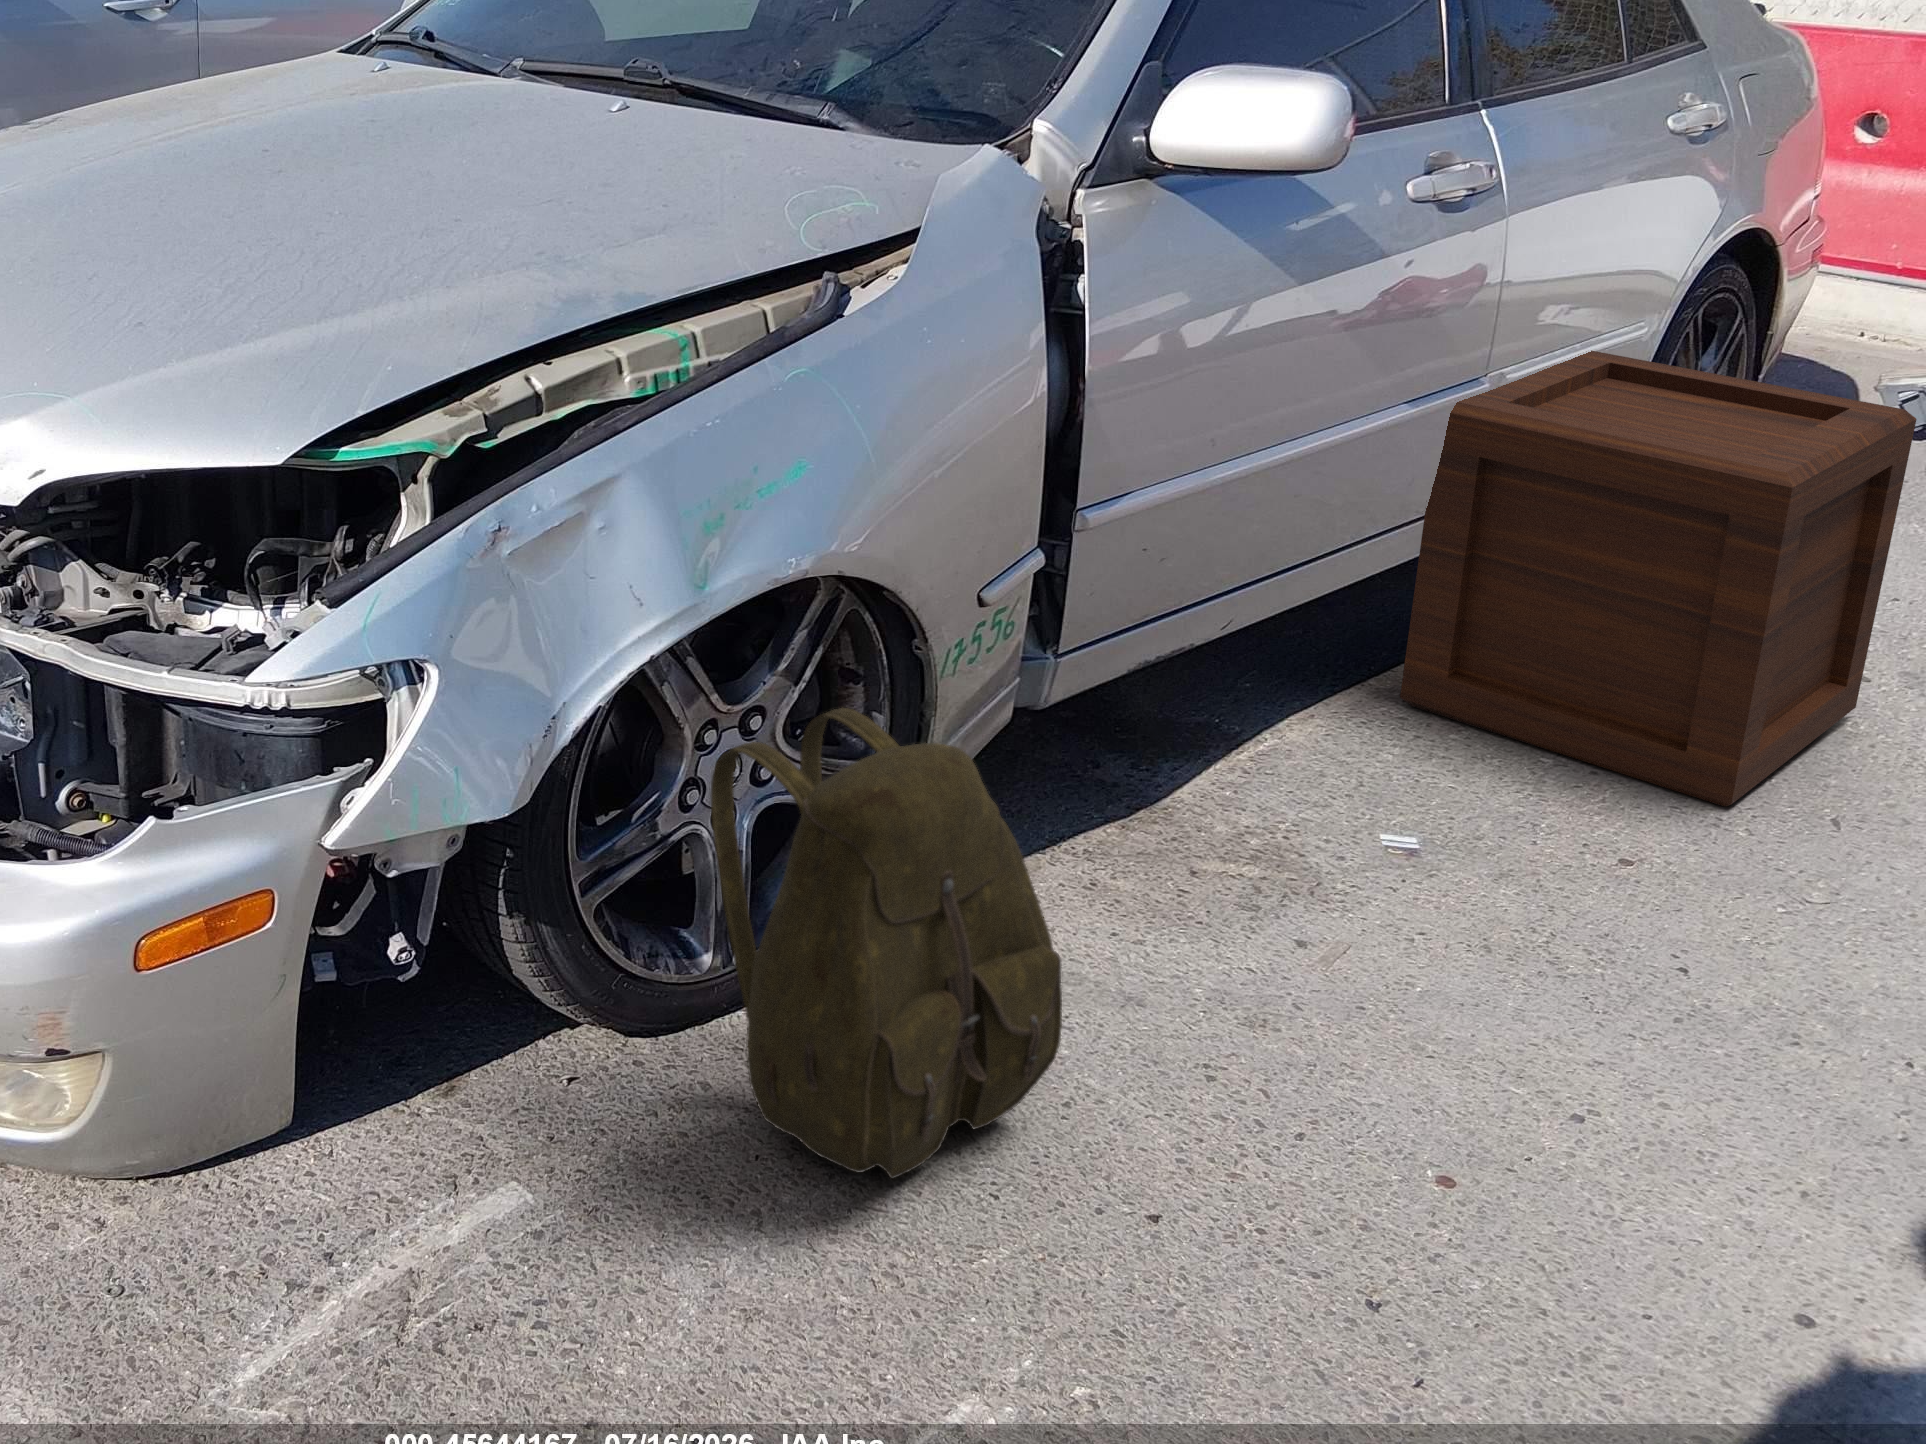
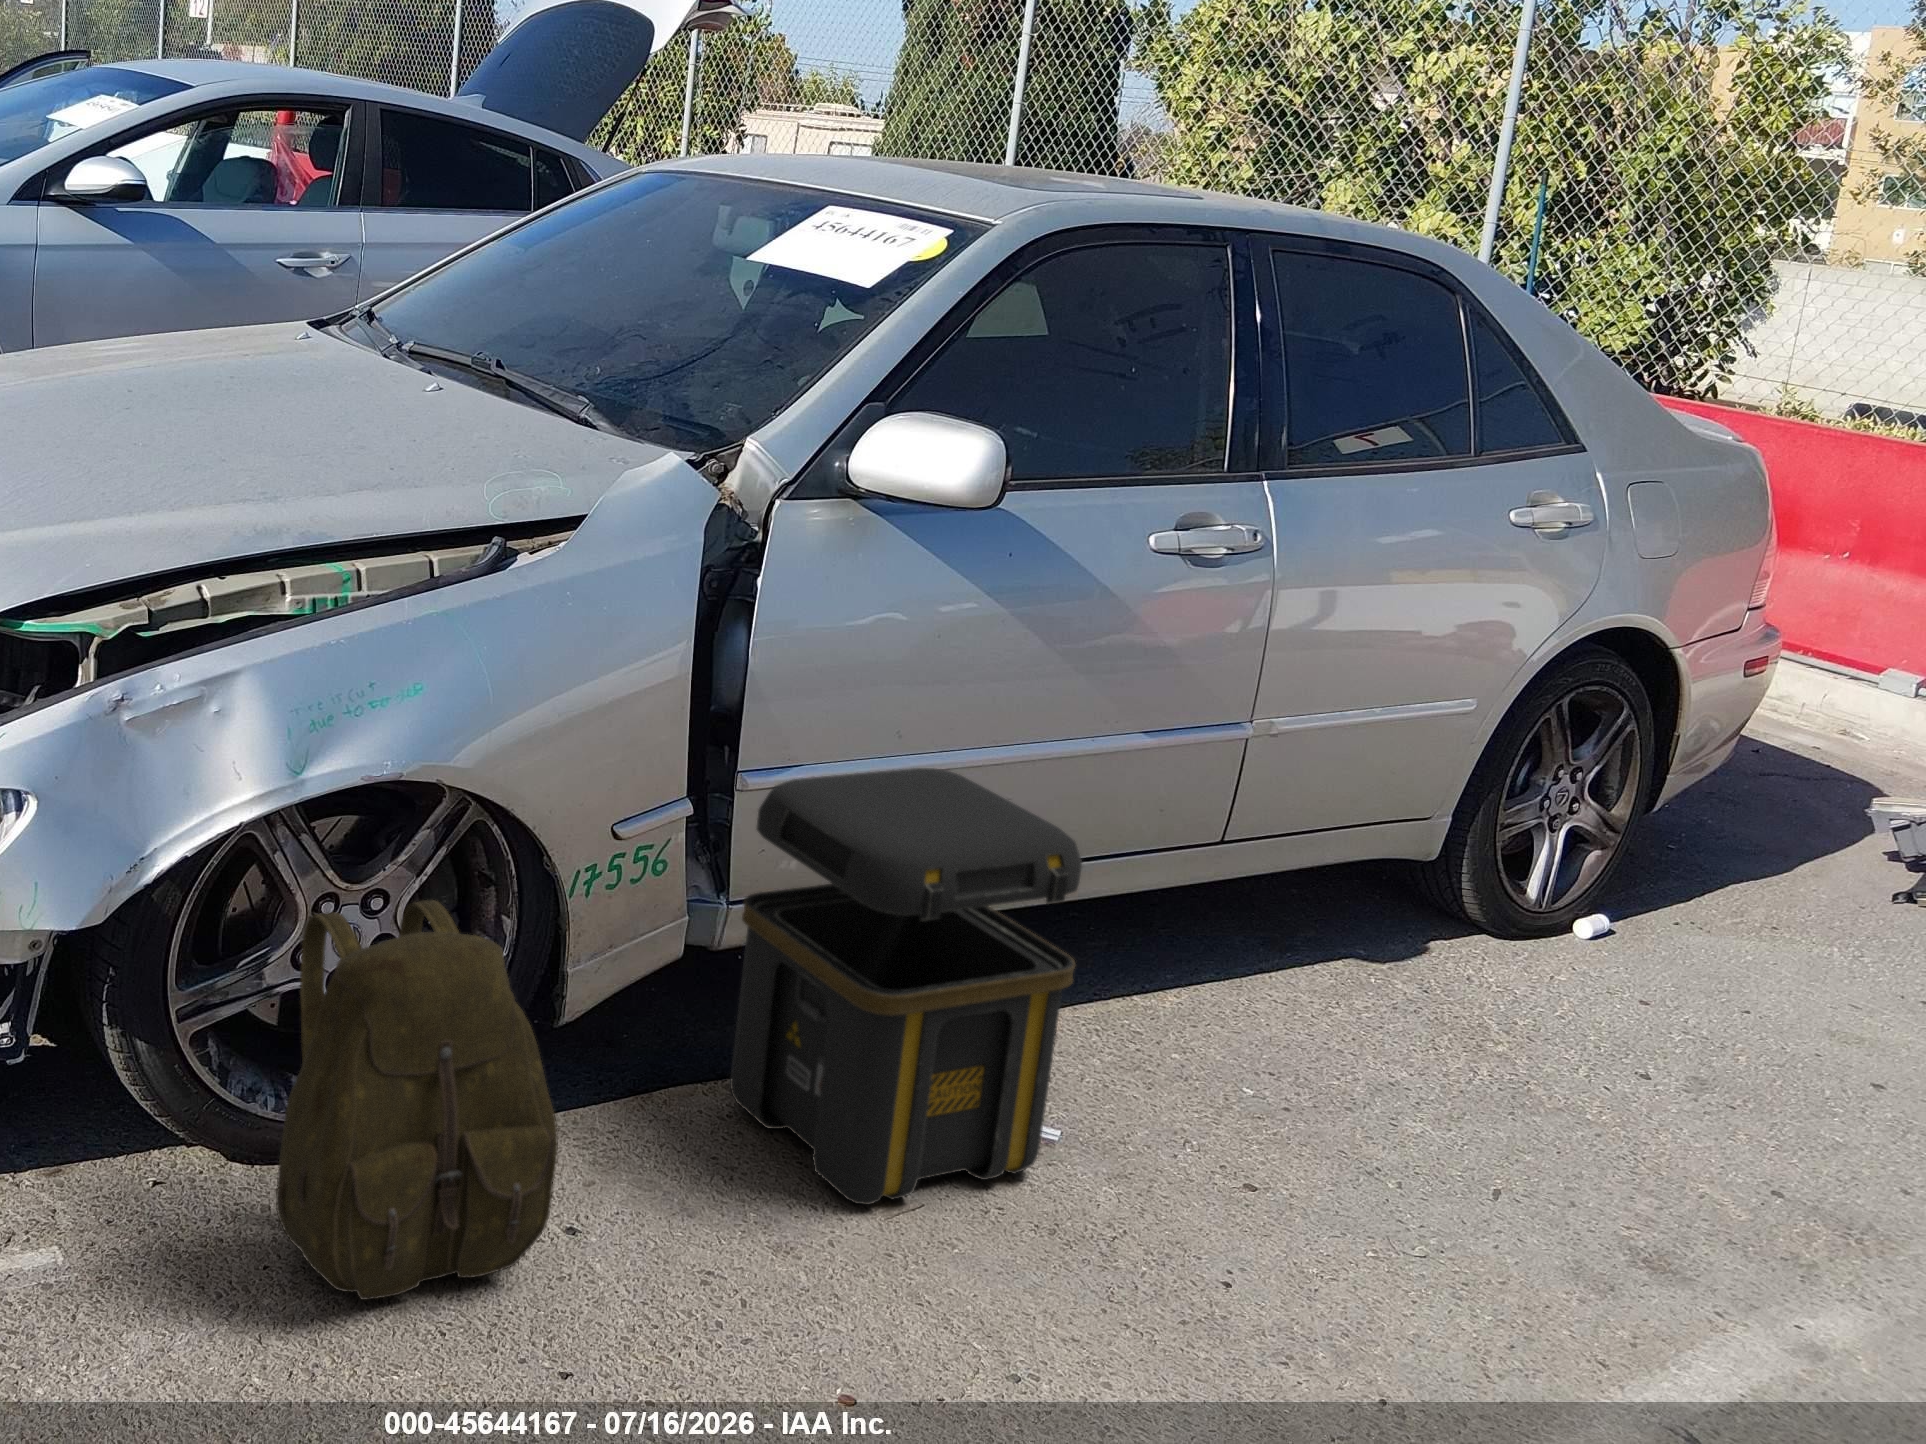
wooden crate: present [1400,350,1916,807] -> none [1144,720,1648,1162]
toolbox: none [1081,469,1481,955] -> present [730,768,1082,1205]

